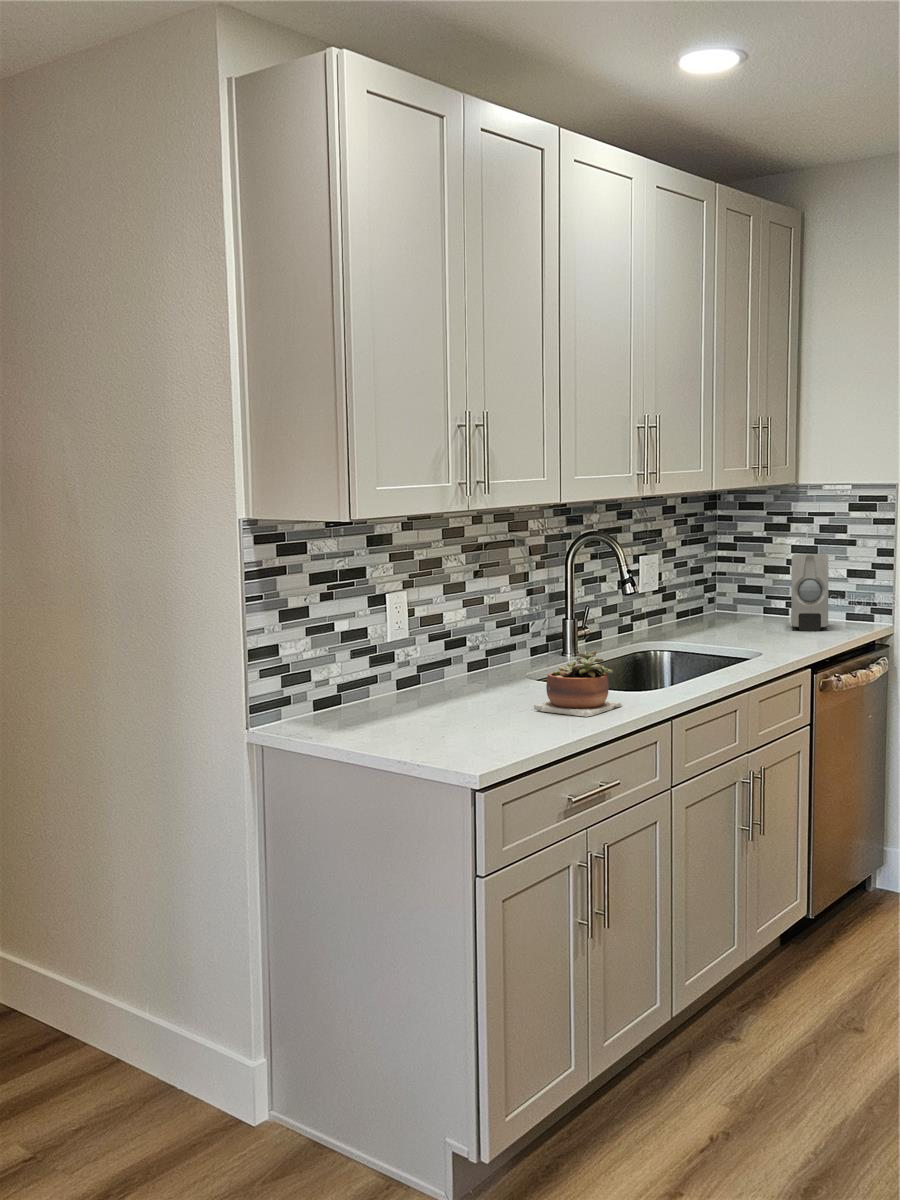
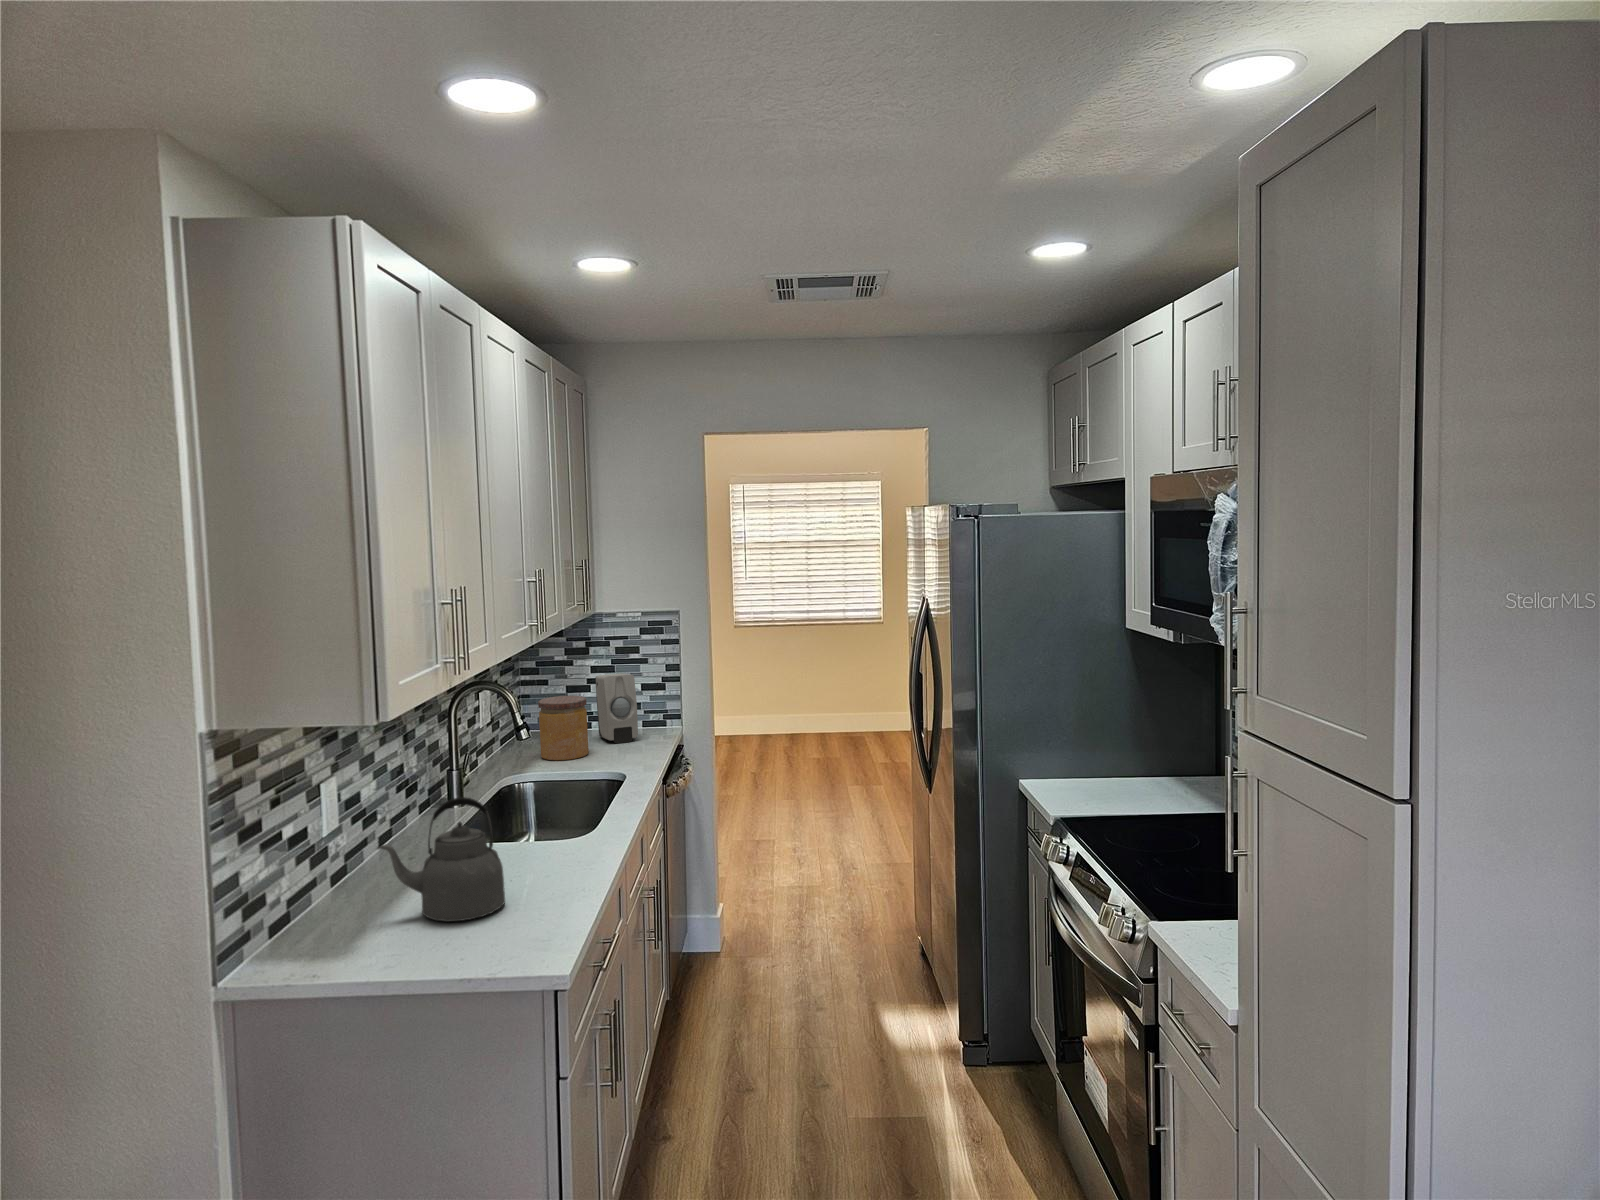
jar: none [707,571,760,638] -> present [538,696,589,760]
kettle: none [399,612,510,727] -> present [377,797,505,922]
succulent plant: present [534,650,622,717] -> none [510,811,586,882]

